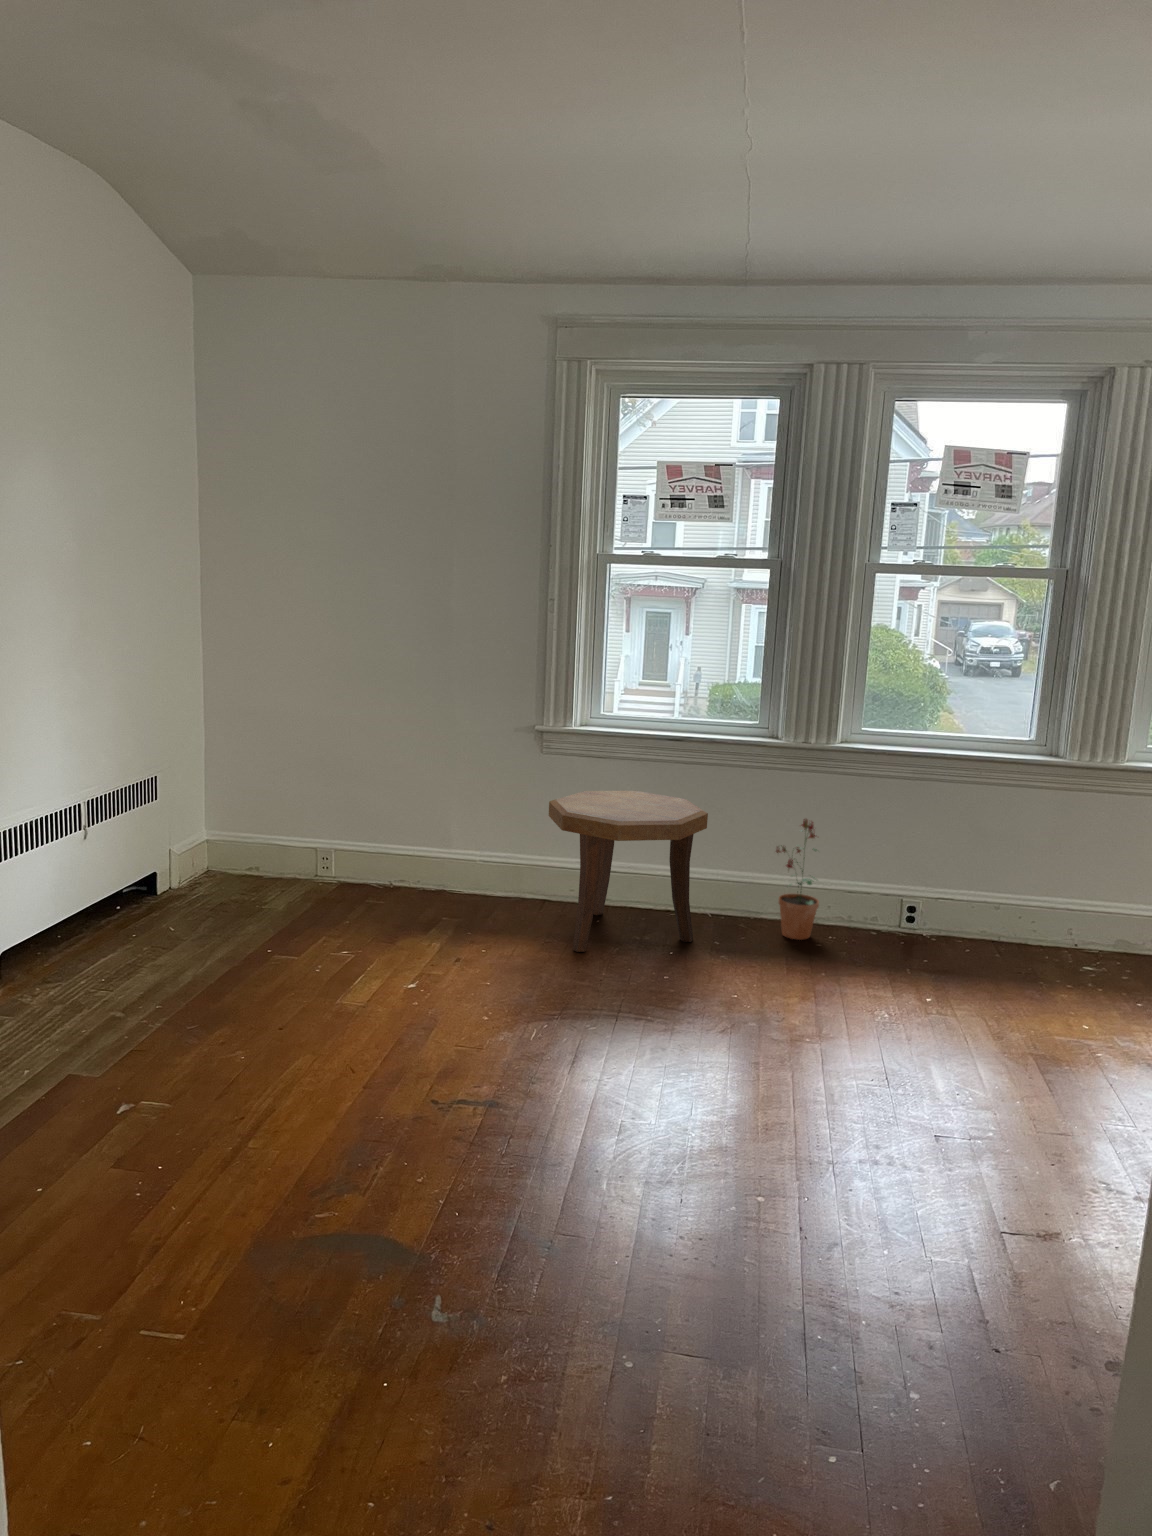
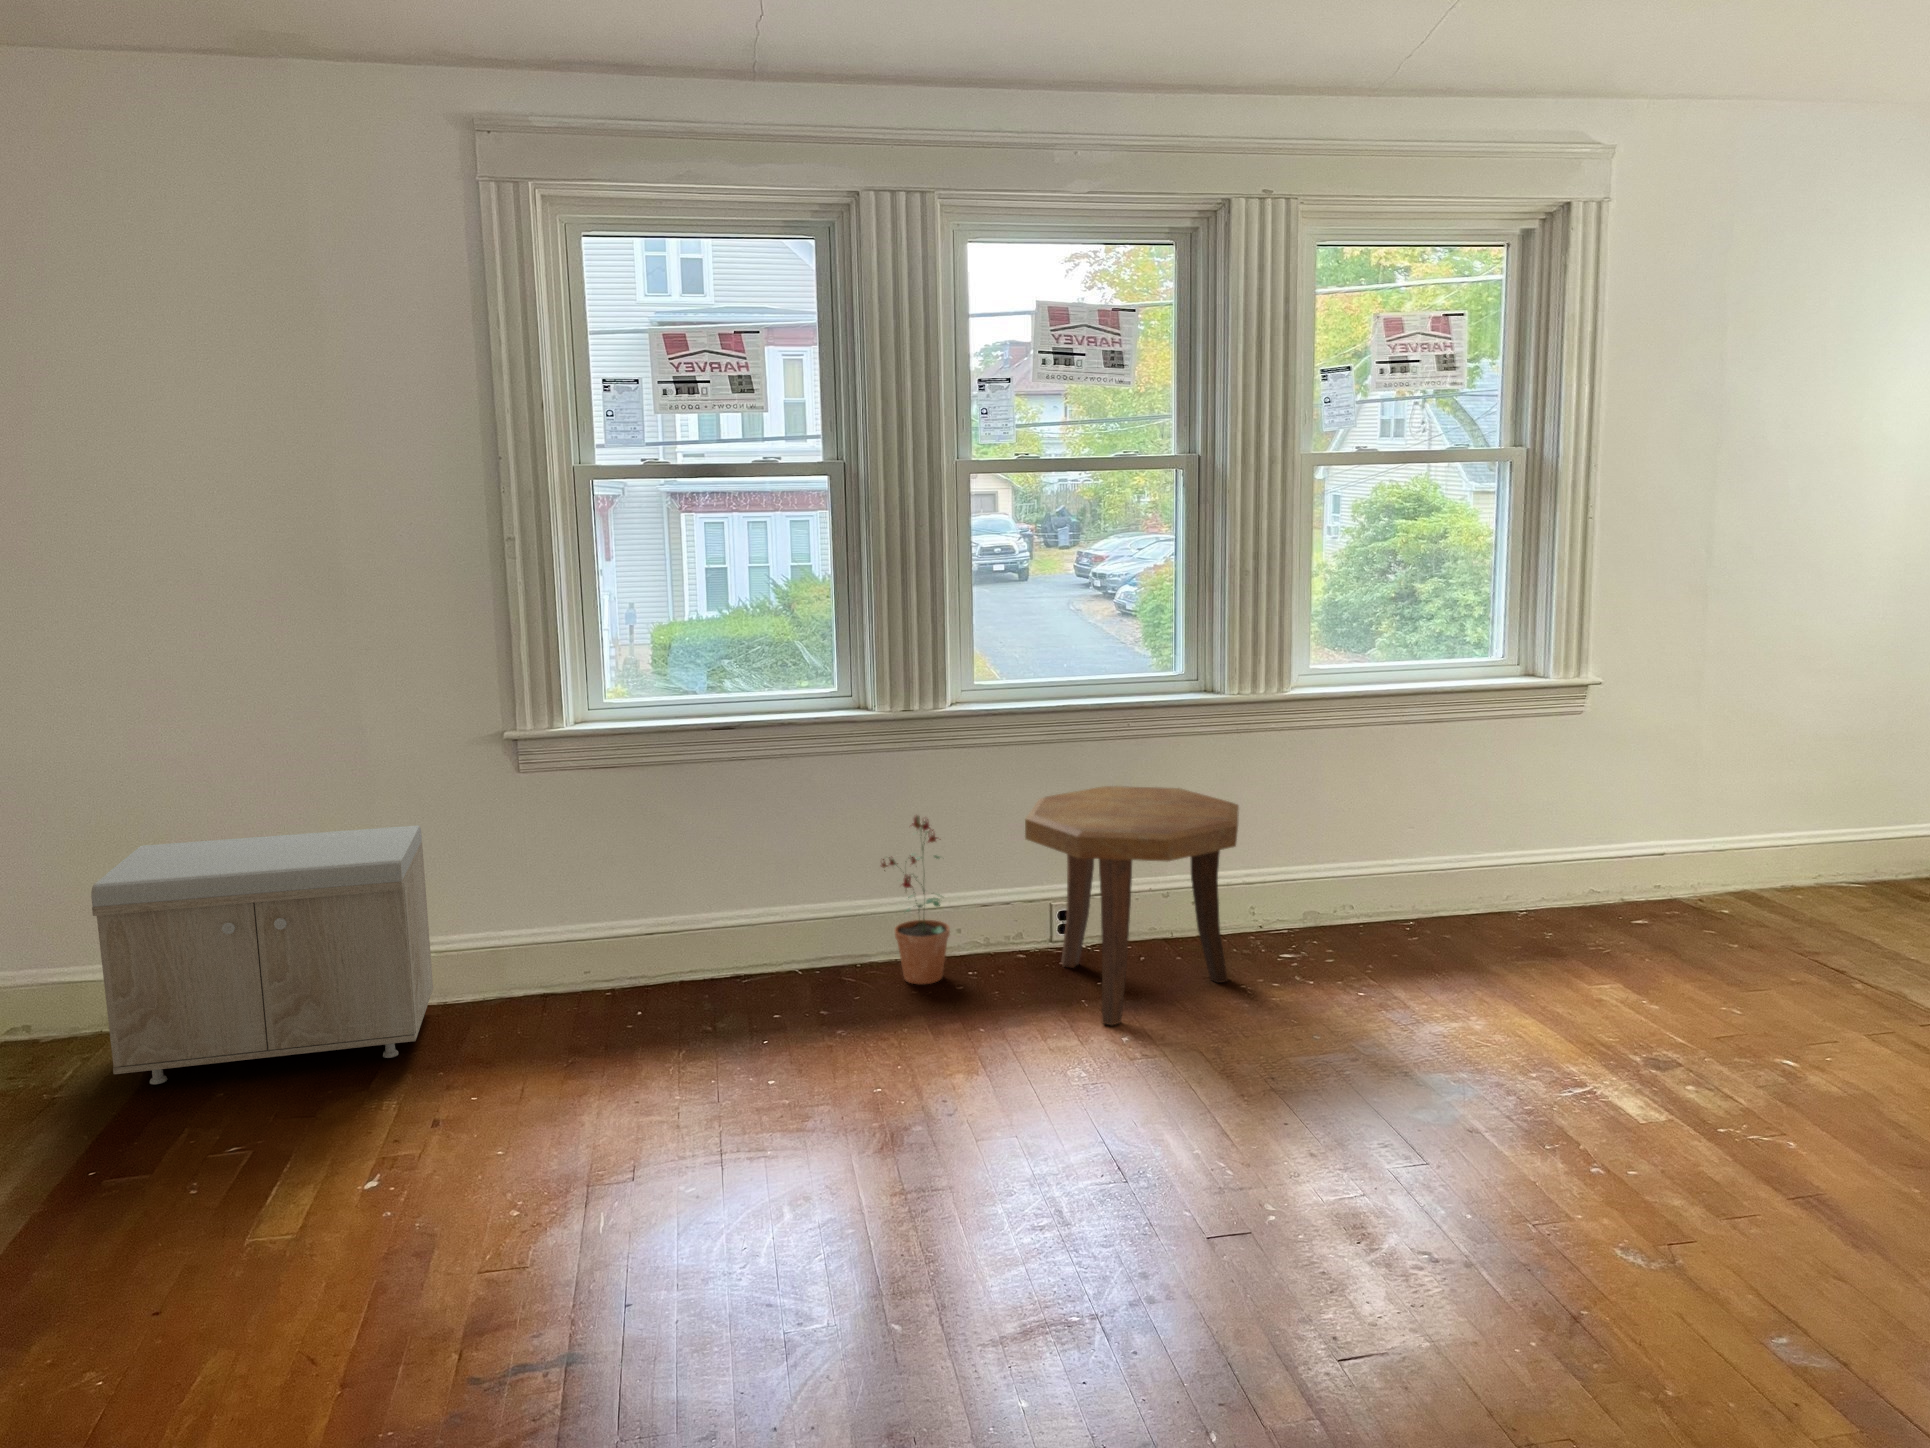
storage bench: none [293,769,481,920] -> present [91,825,433,1084]
side table: present [549,791,708,952] -> present [1025,786,1239,1025]

